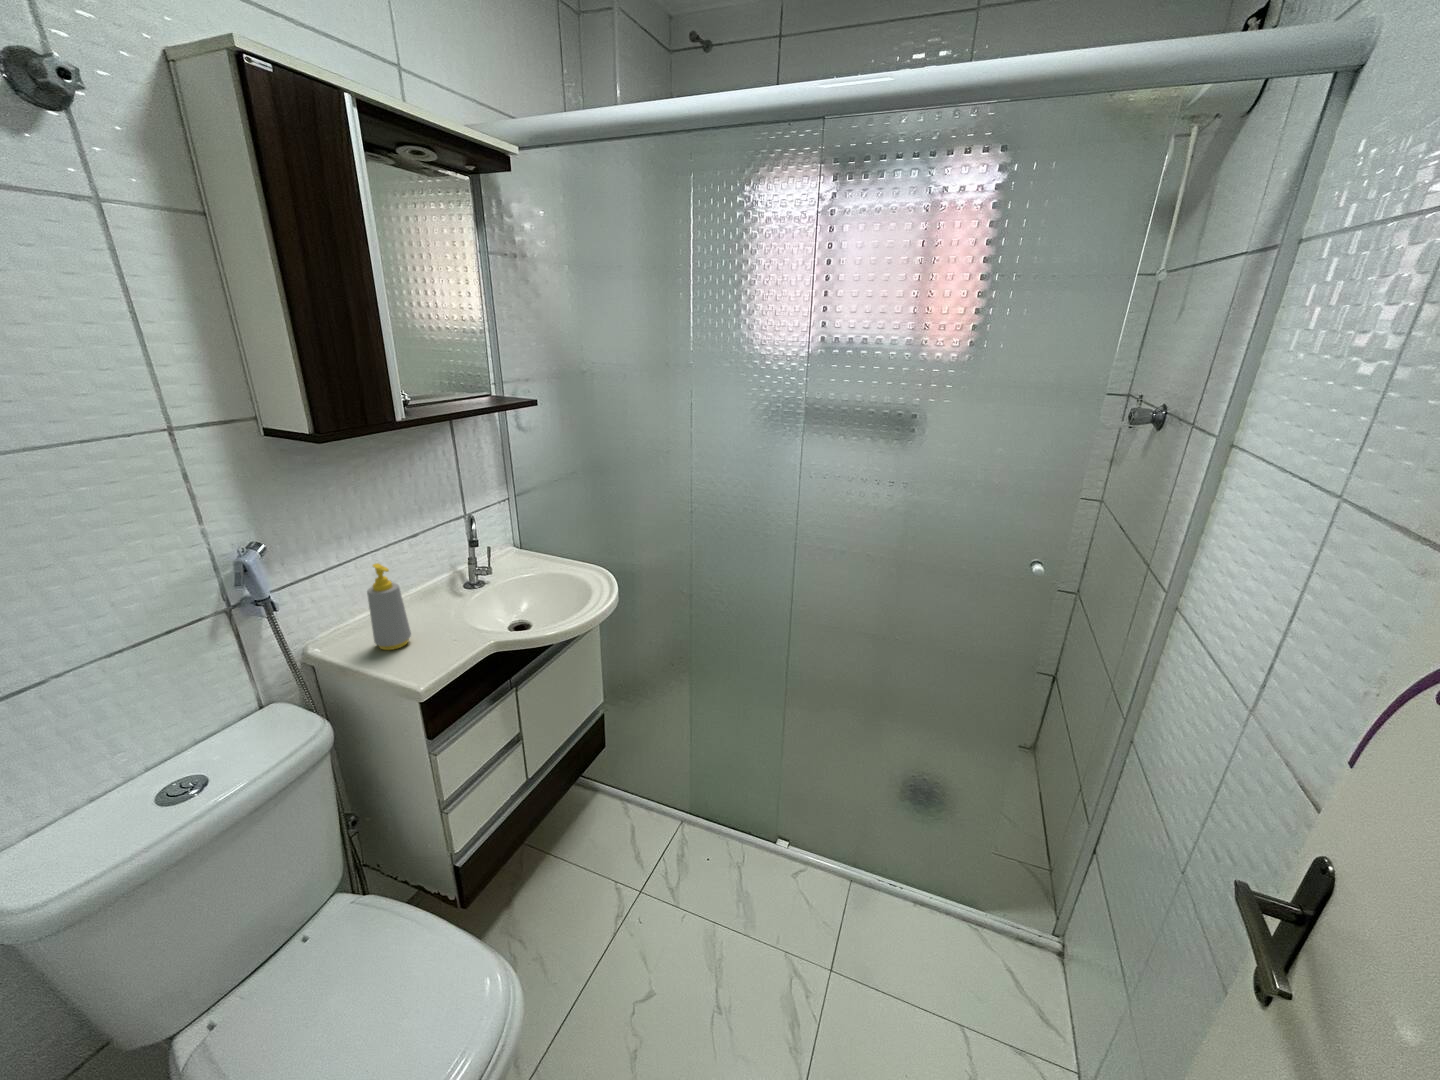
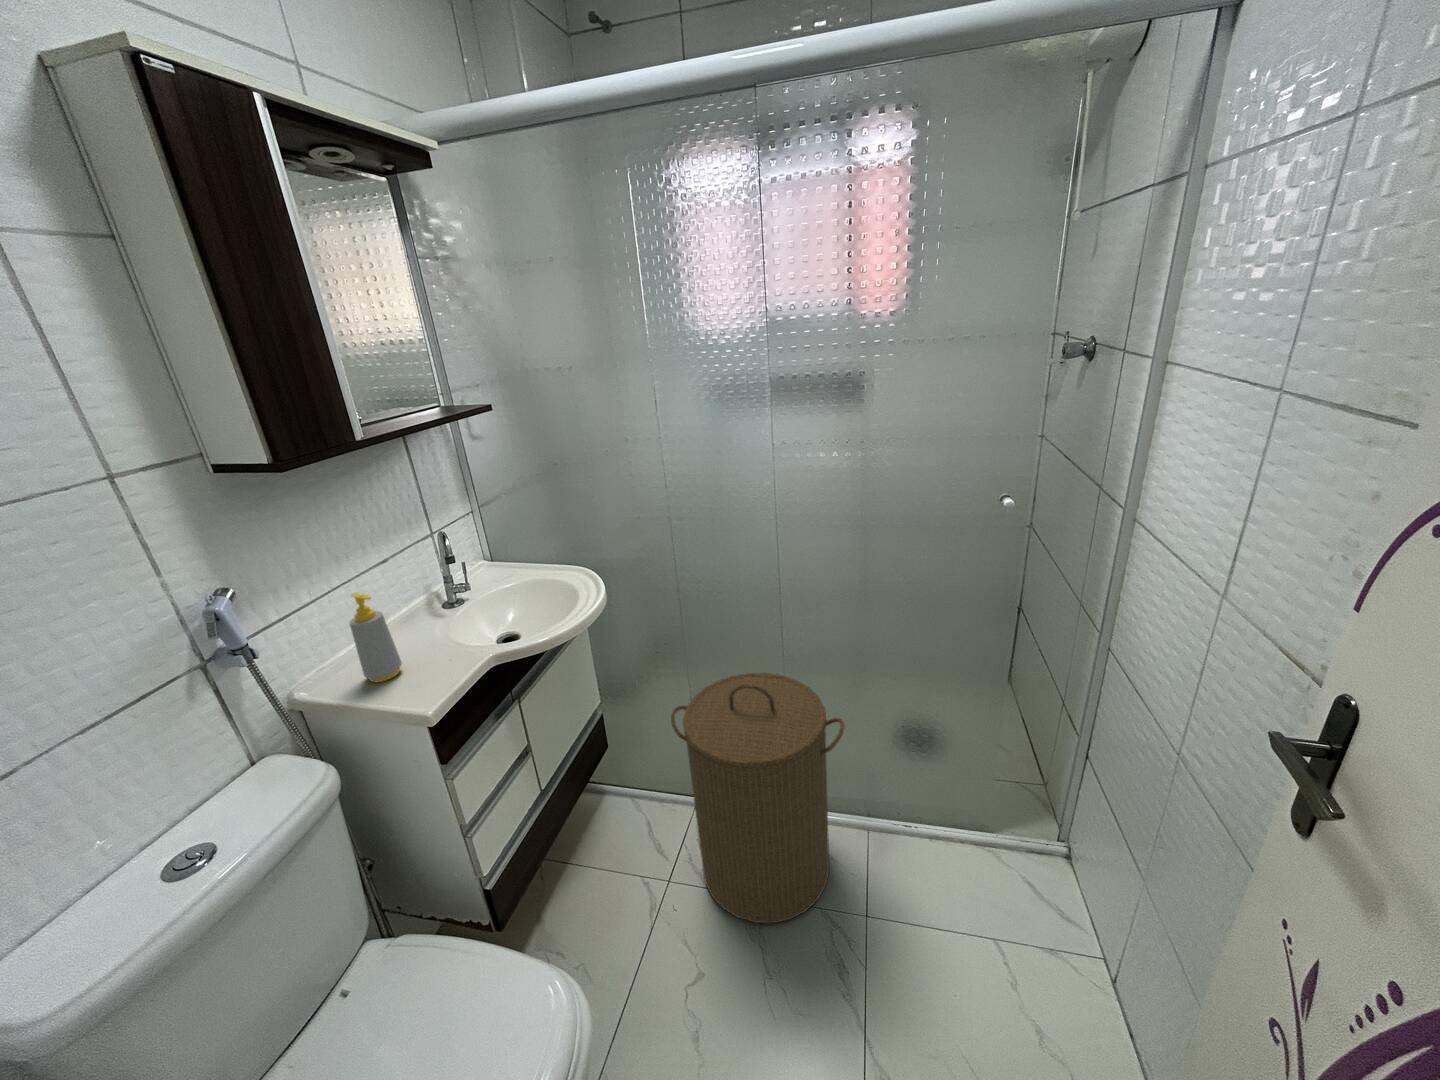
laundry hamper: none [663,697,833,953] -> present [671,673,844,923]

